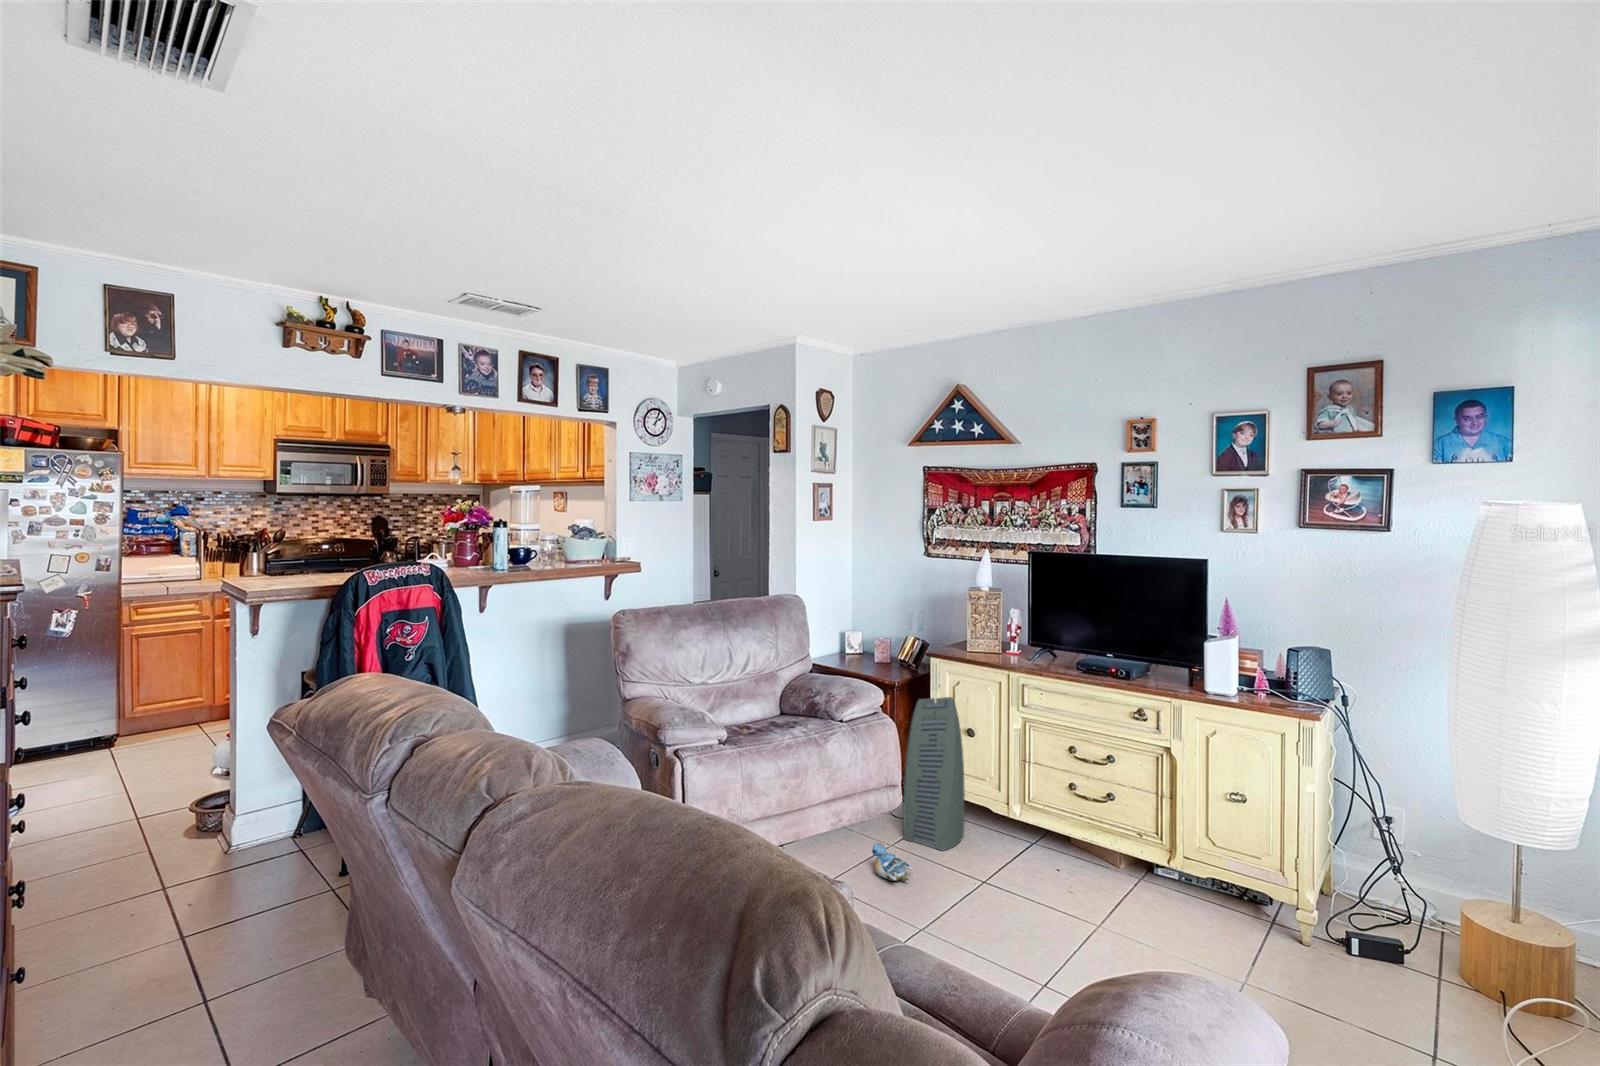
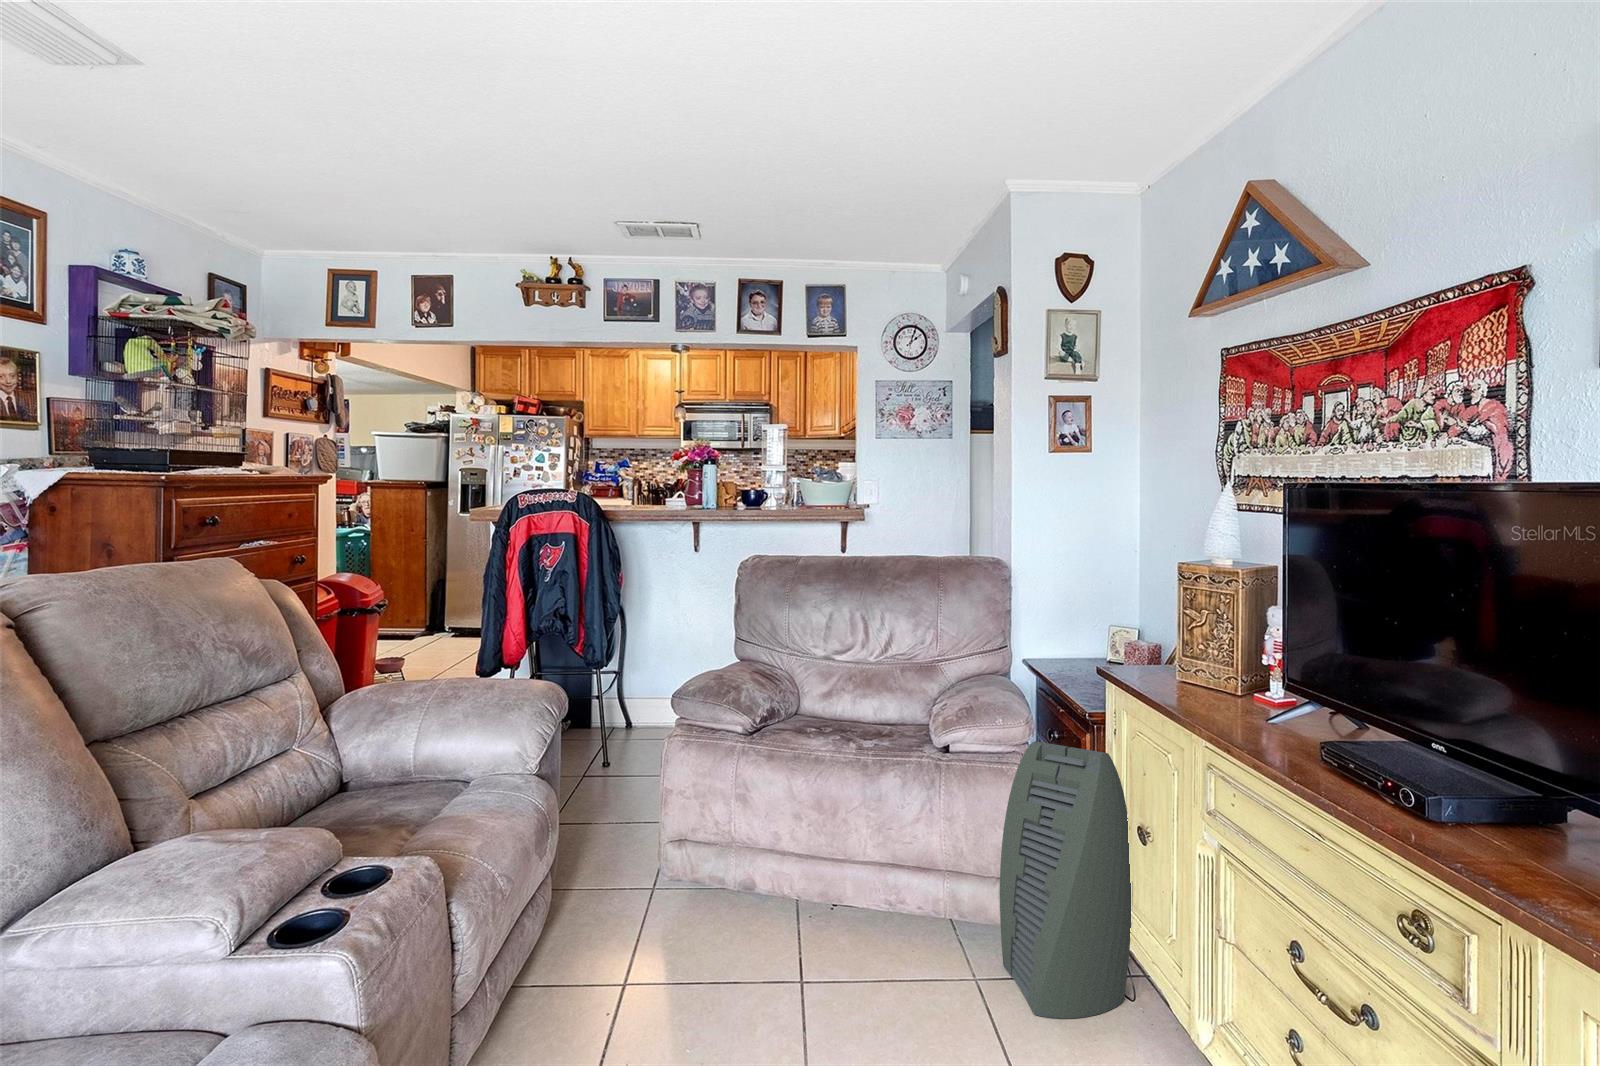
plush toy: present [872,843,912,881] -> none [867,946,917,1031]

